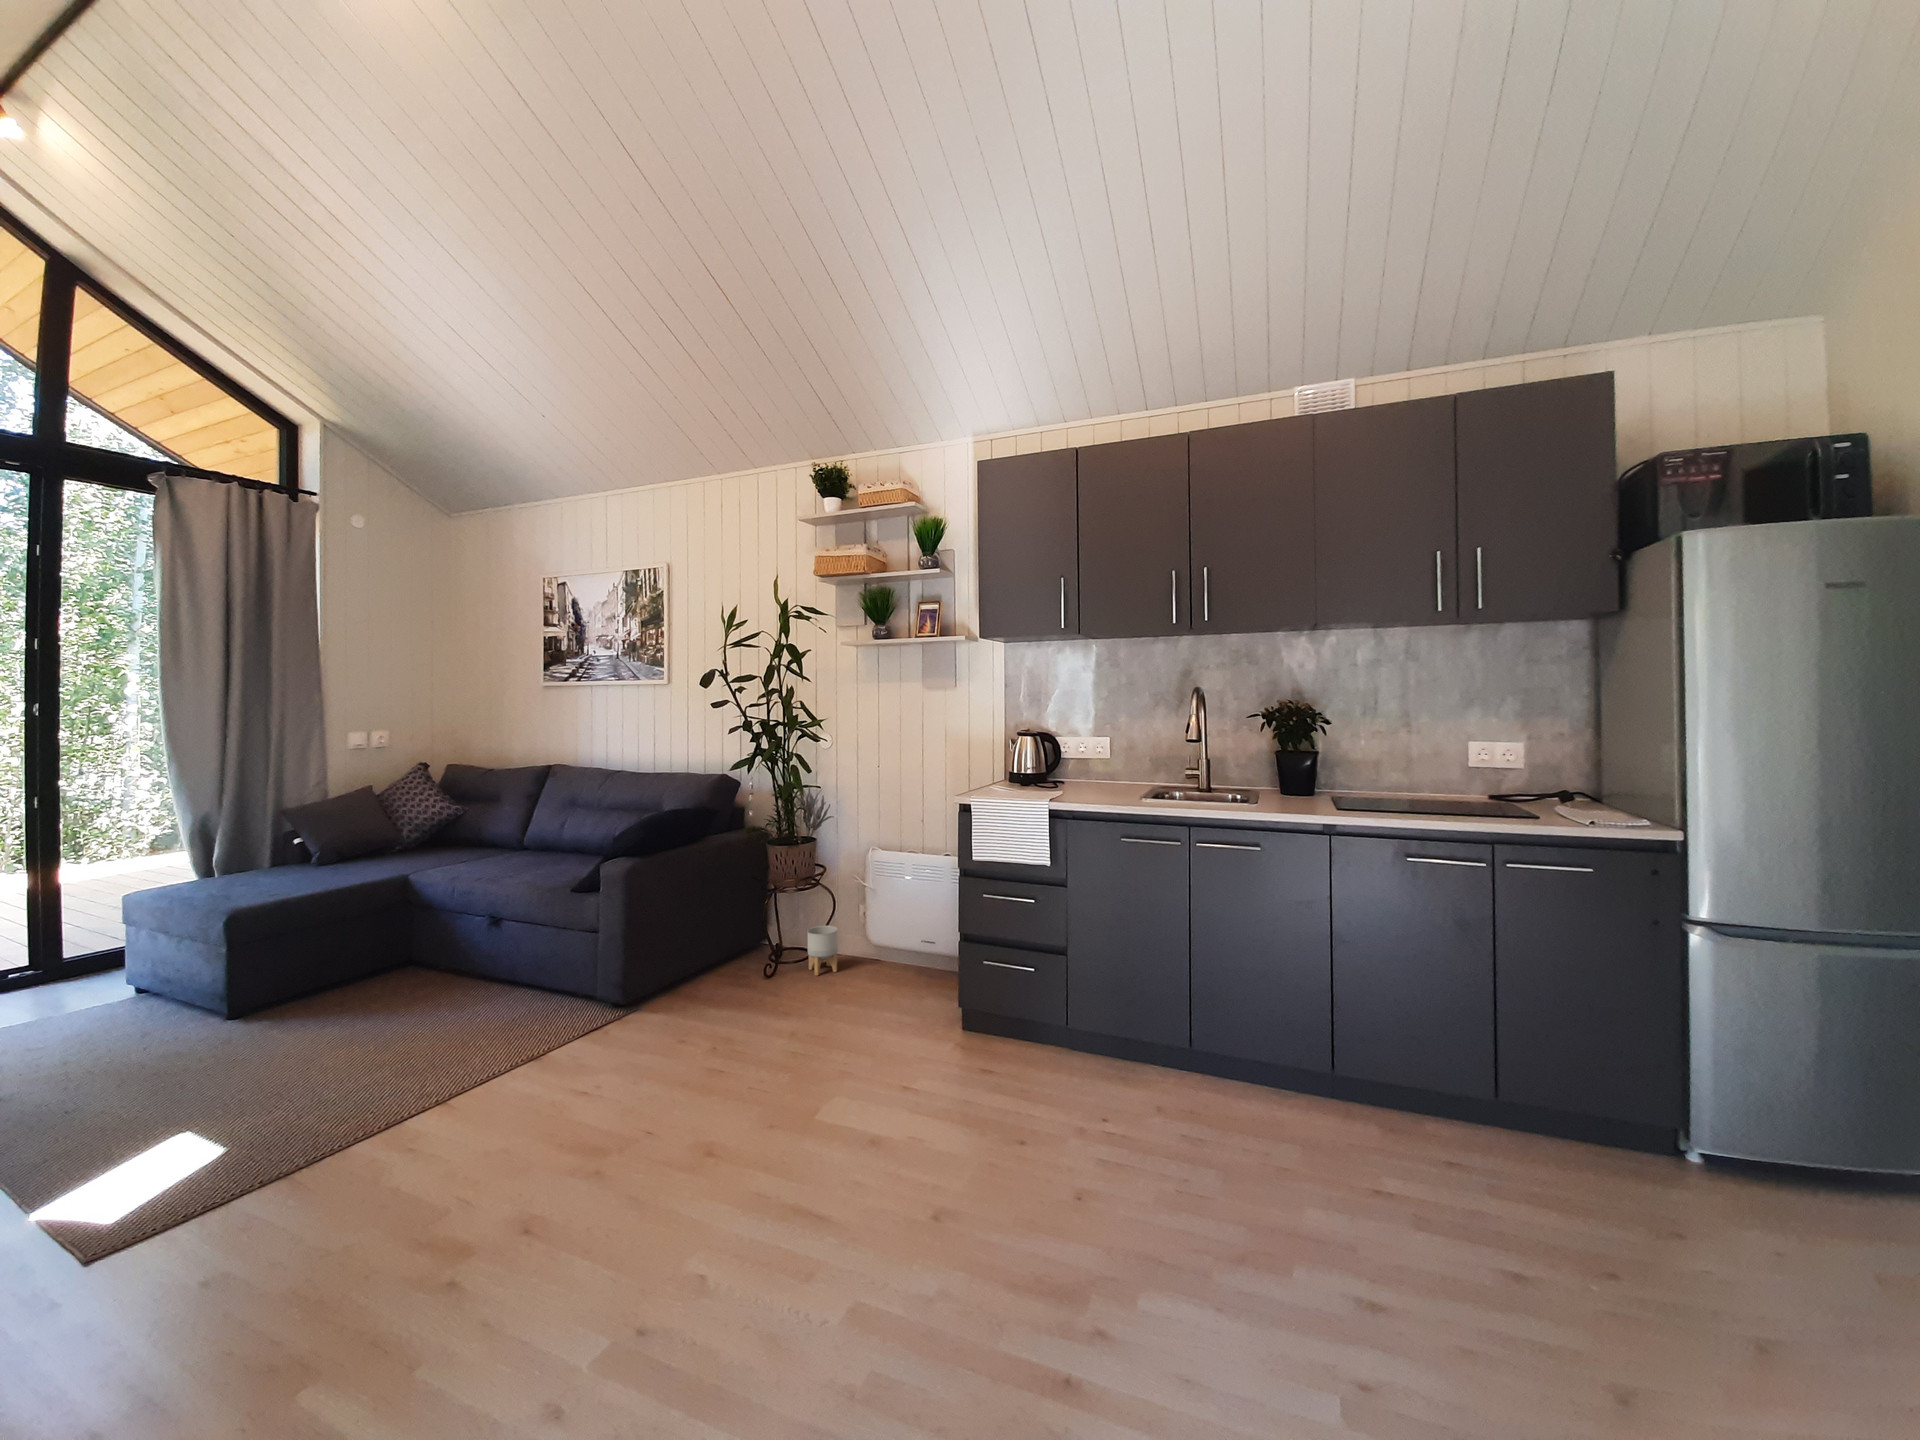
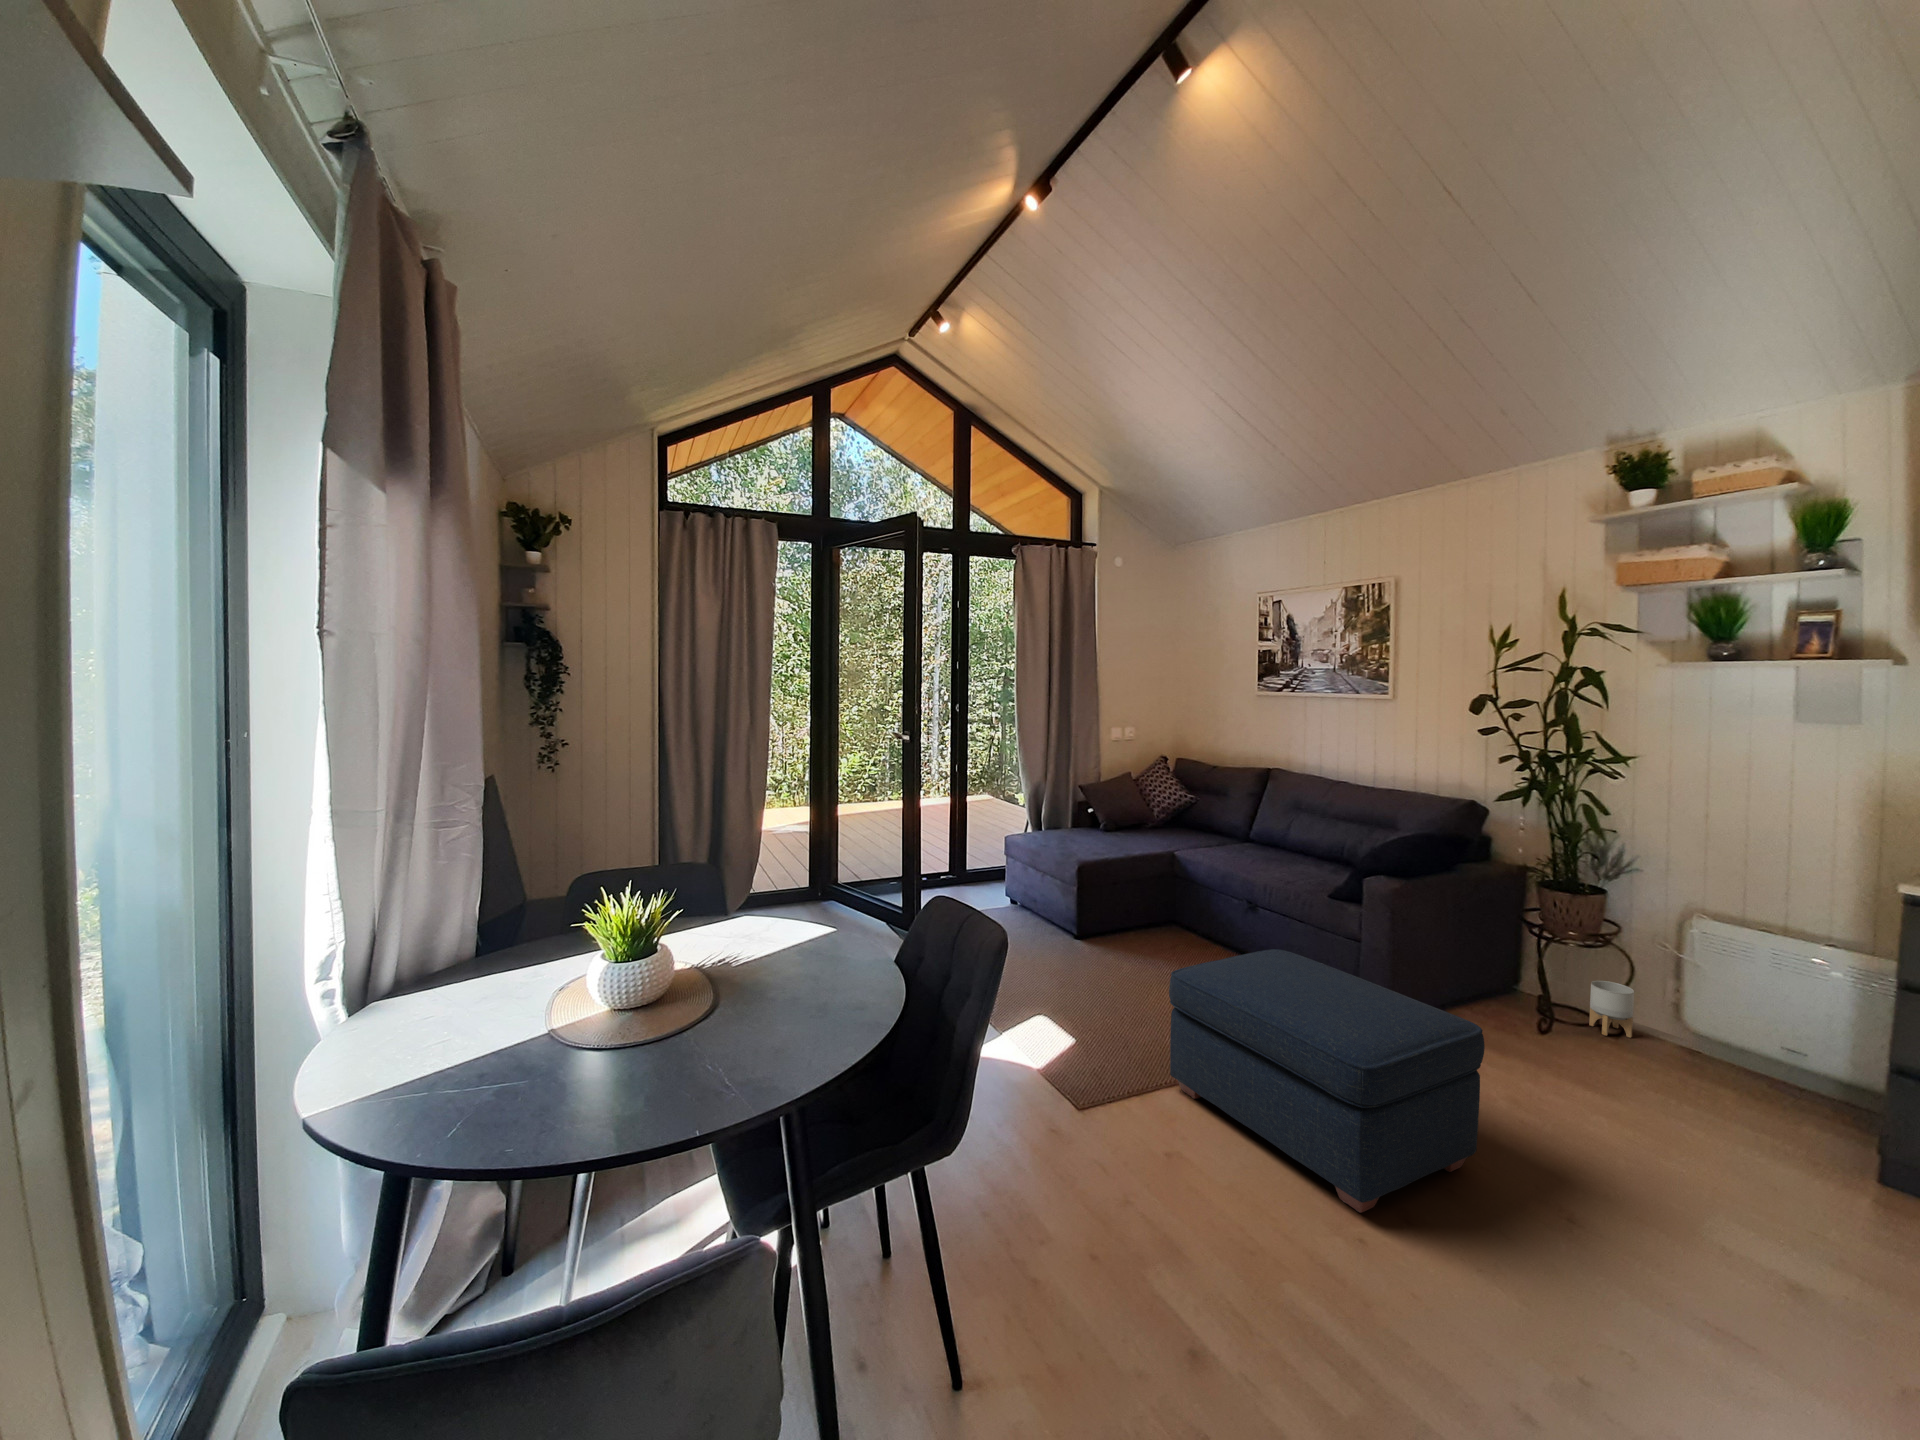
ottoman: none [179,969,609,1308] -> present [1169,949,1485,1213]

